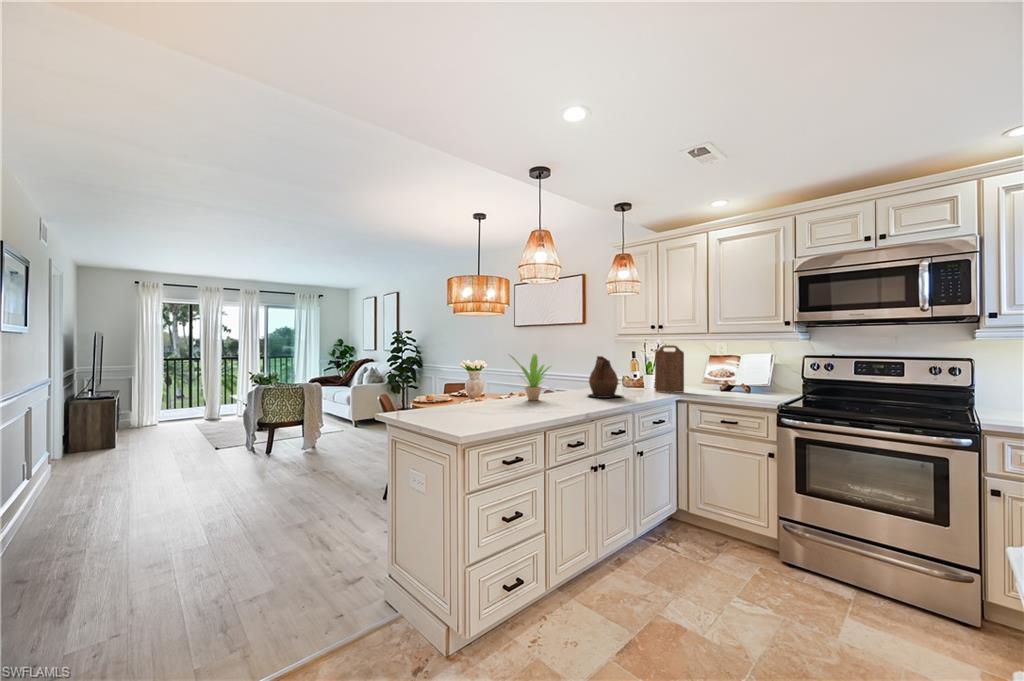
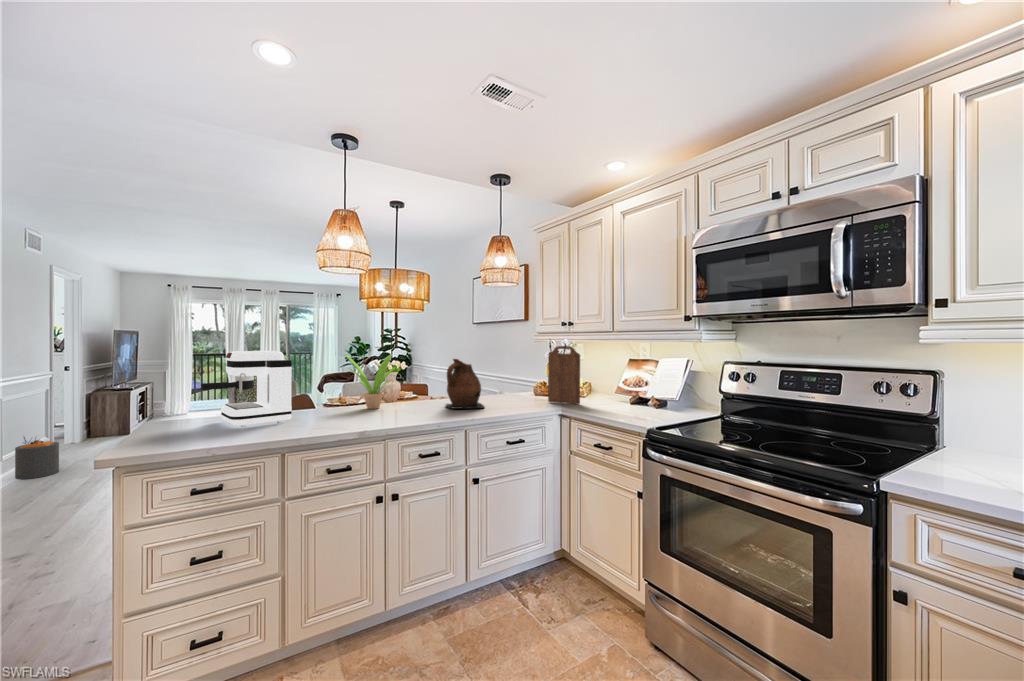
coffee maker: none [445,350,508,415] -> present [201,351,292,427]
trash can: none [39,450,86,500] -> present [15,437,59,479]

